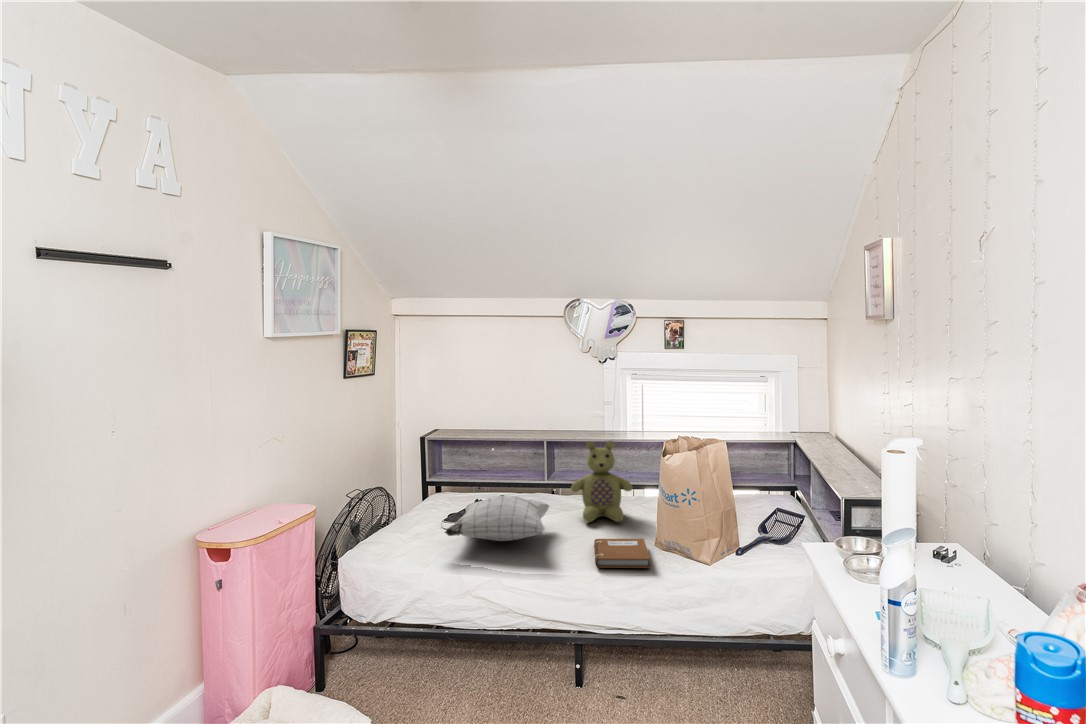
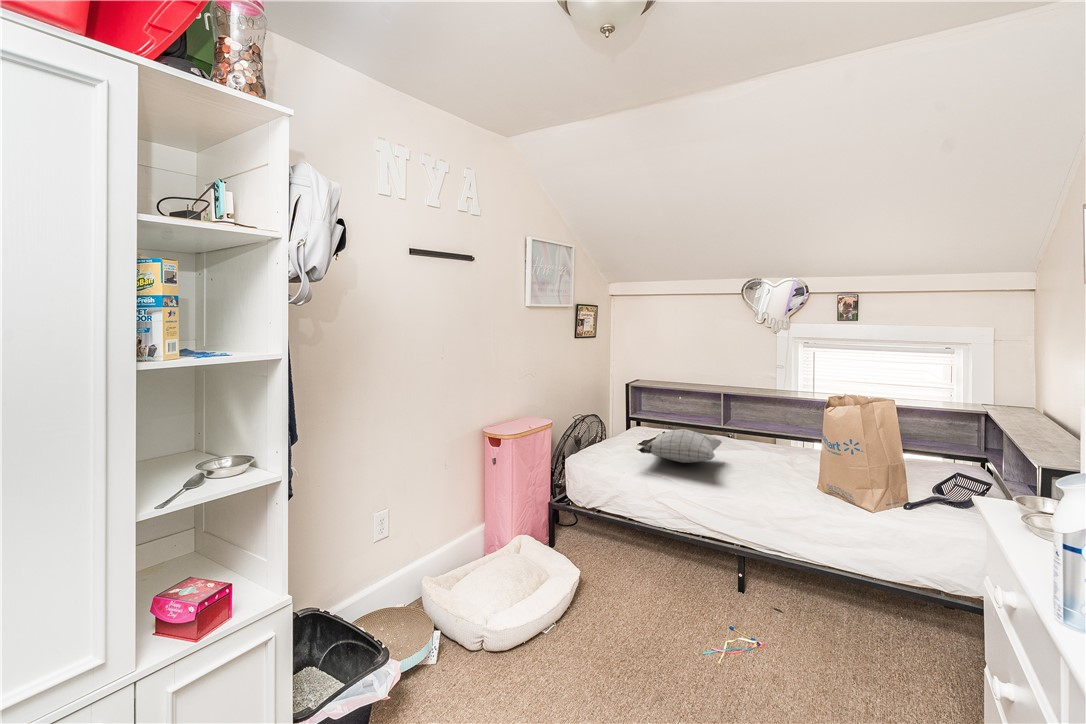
stuffed bear: present [571,441,632,522] -> none [742,395,796,461]
notebook: present [594,539,650,568] -> none [754,470,801,495]

